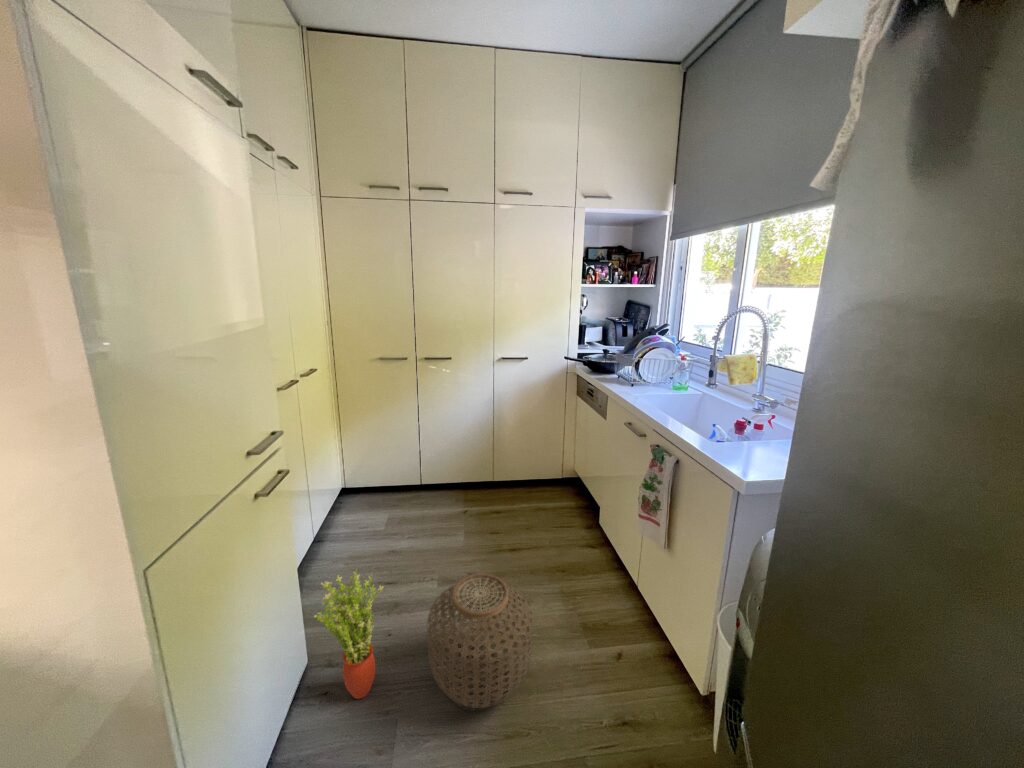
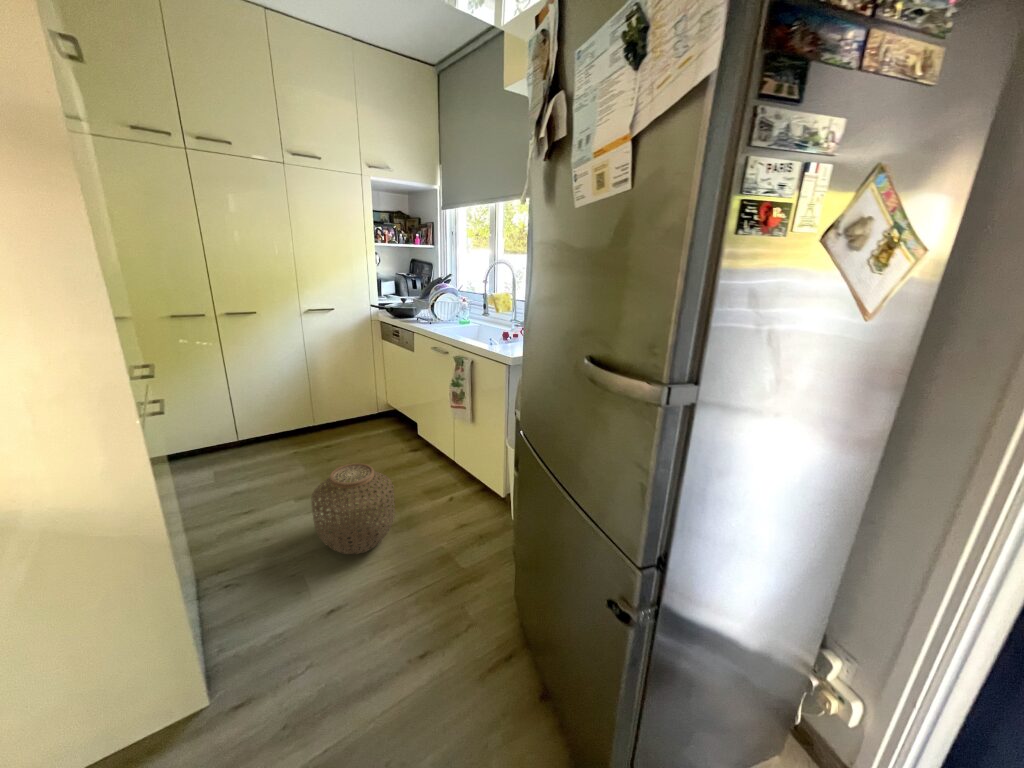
potted plant: present [315,570,383,699] -> none [218,477,273,583]

